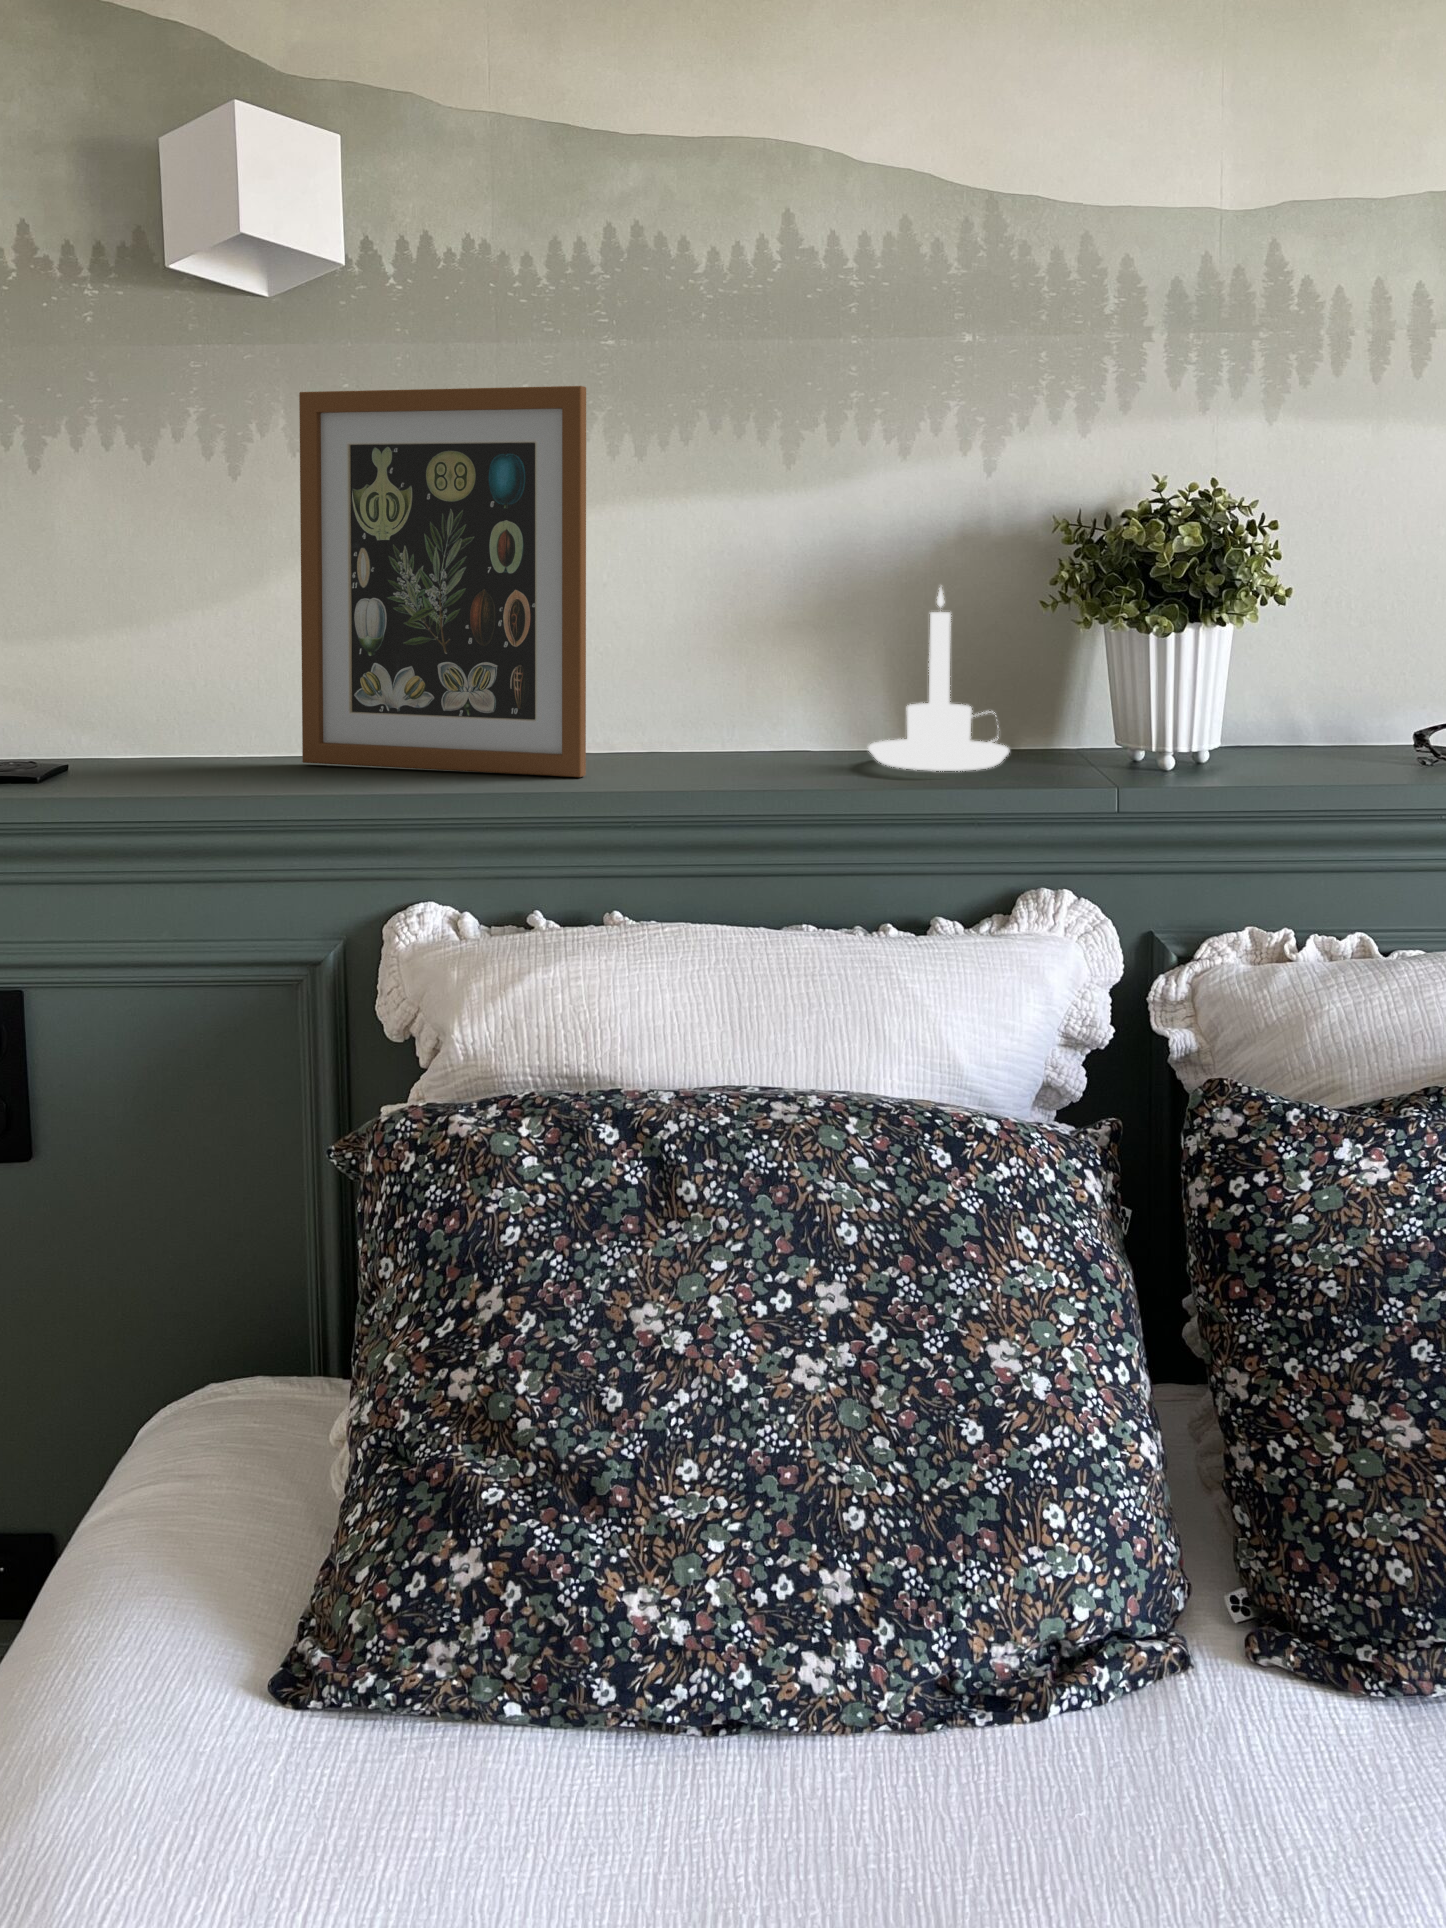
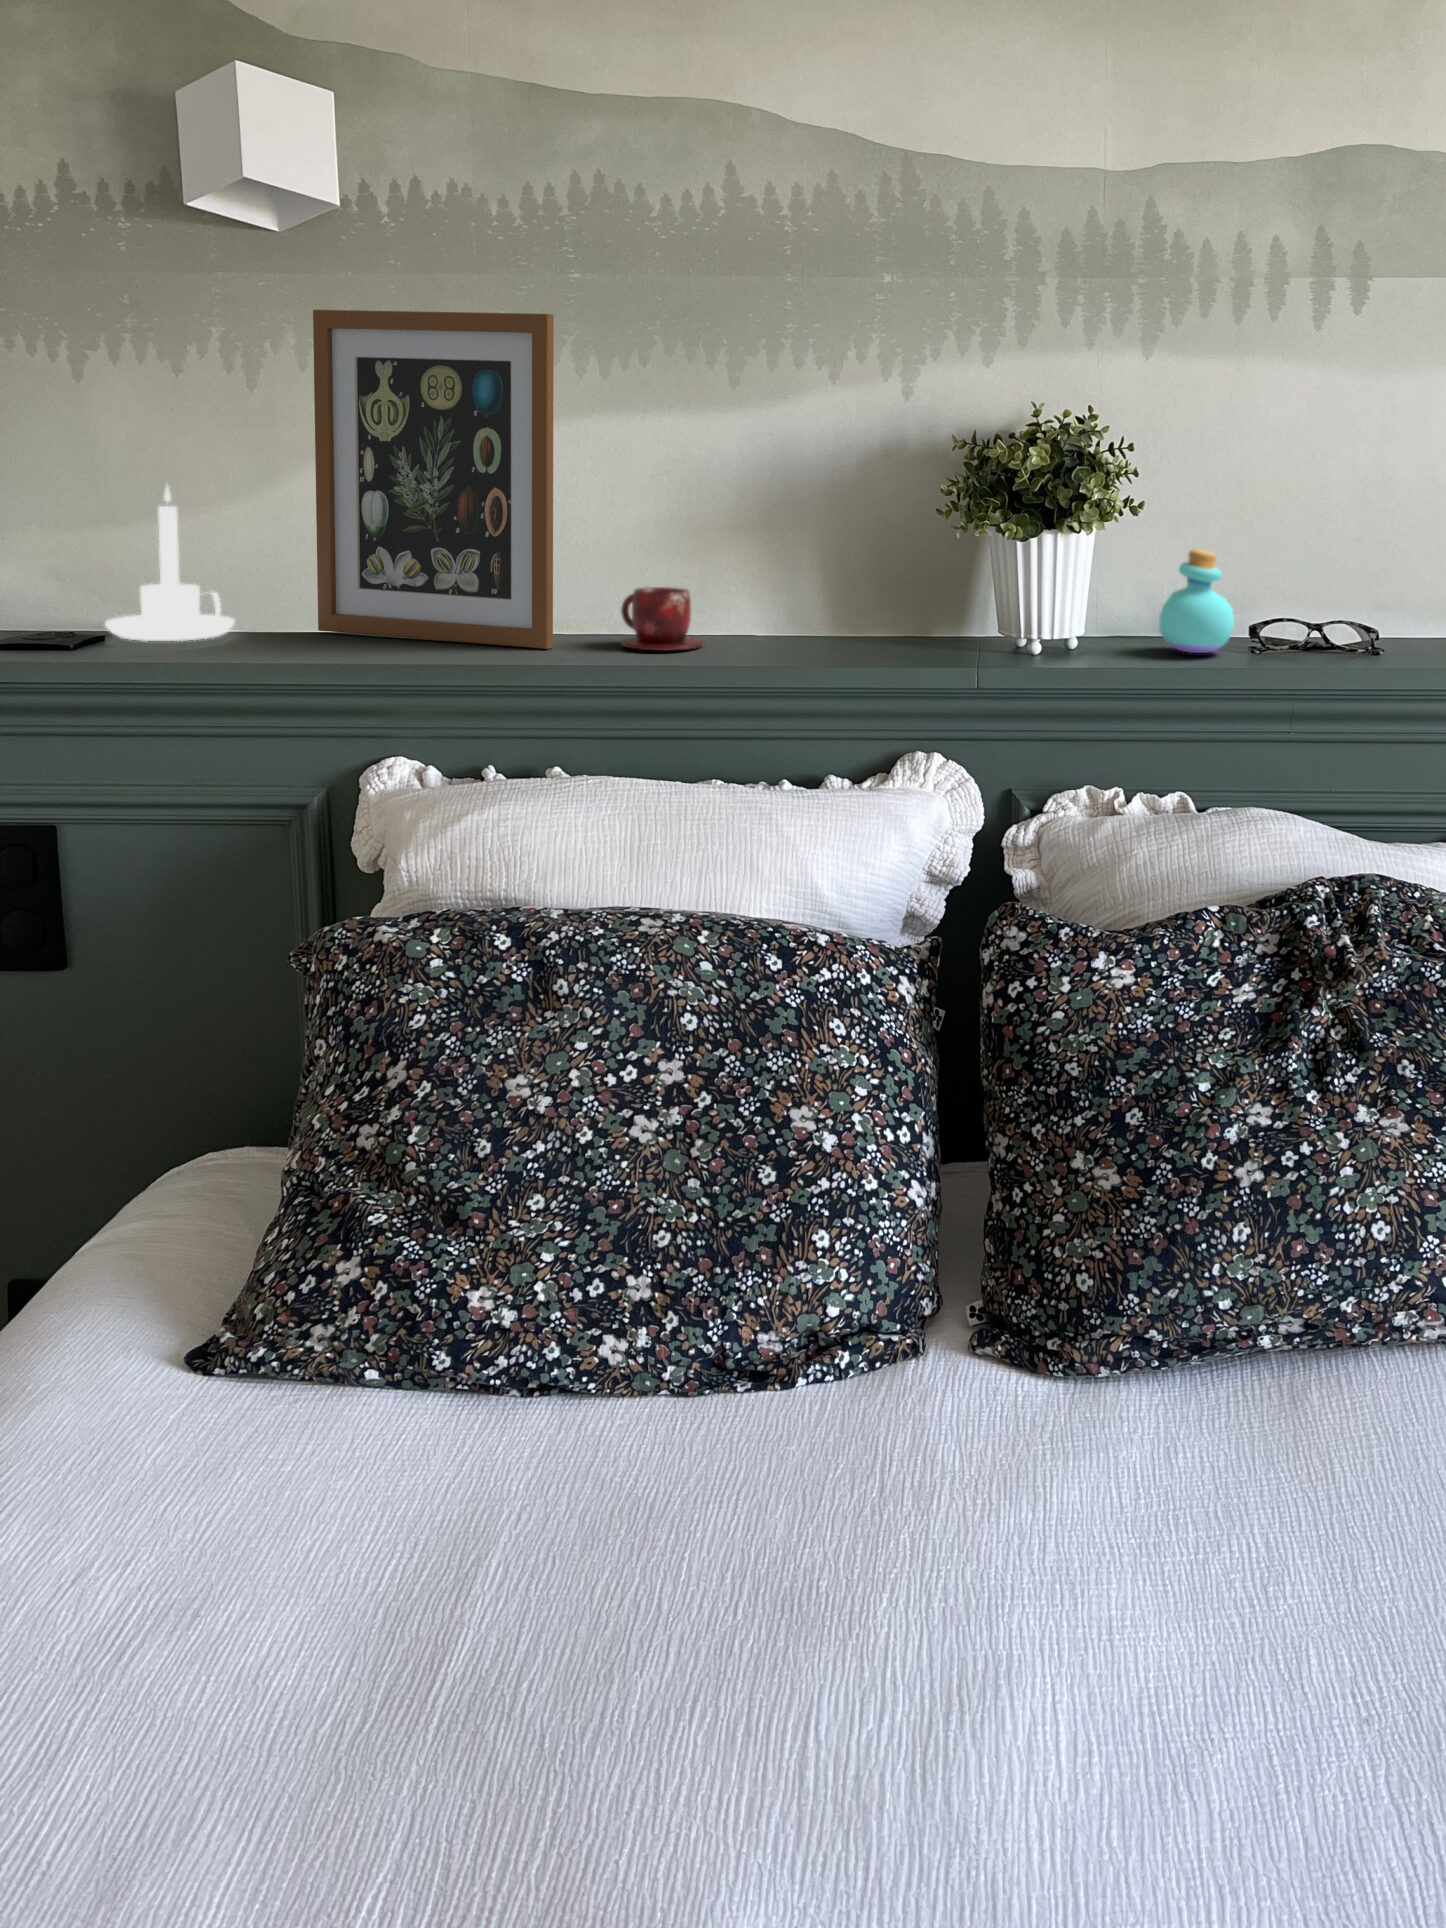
candle holder: present [868,588,1009,771] -> present [105,486,235,641]
perfume bottle: none [1300,640,1395,763] -> present [1159,549,1234,653]
teacup: none [661,702,758,776] -> present [621,587,703,651]

